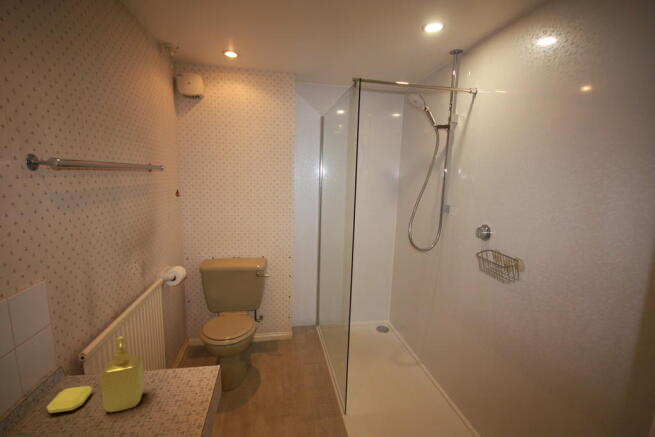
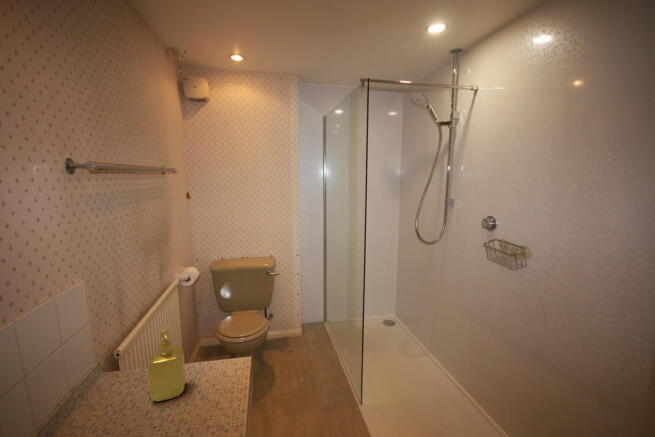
soap bar: present [47,386,92,413] -> none [95,379,135,405]

